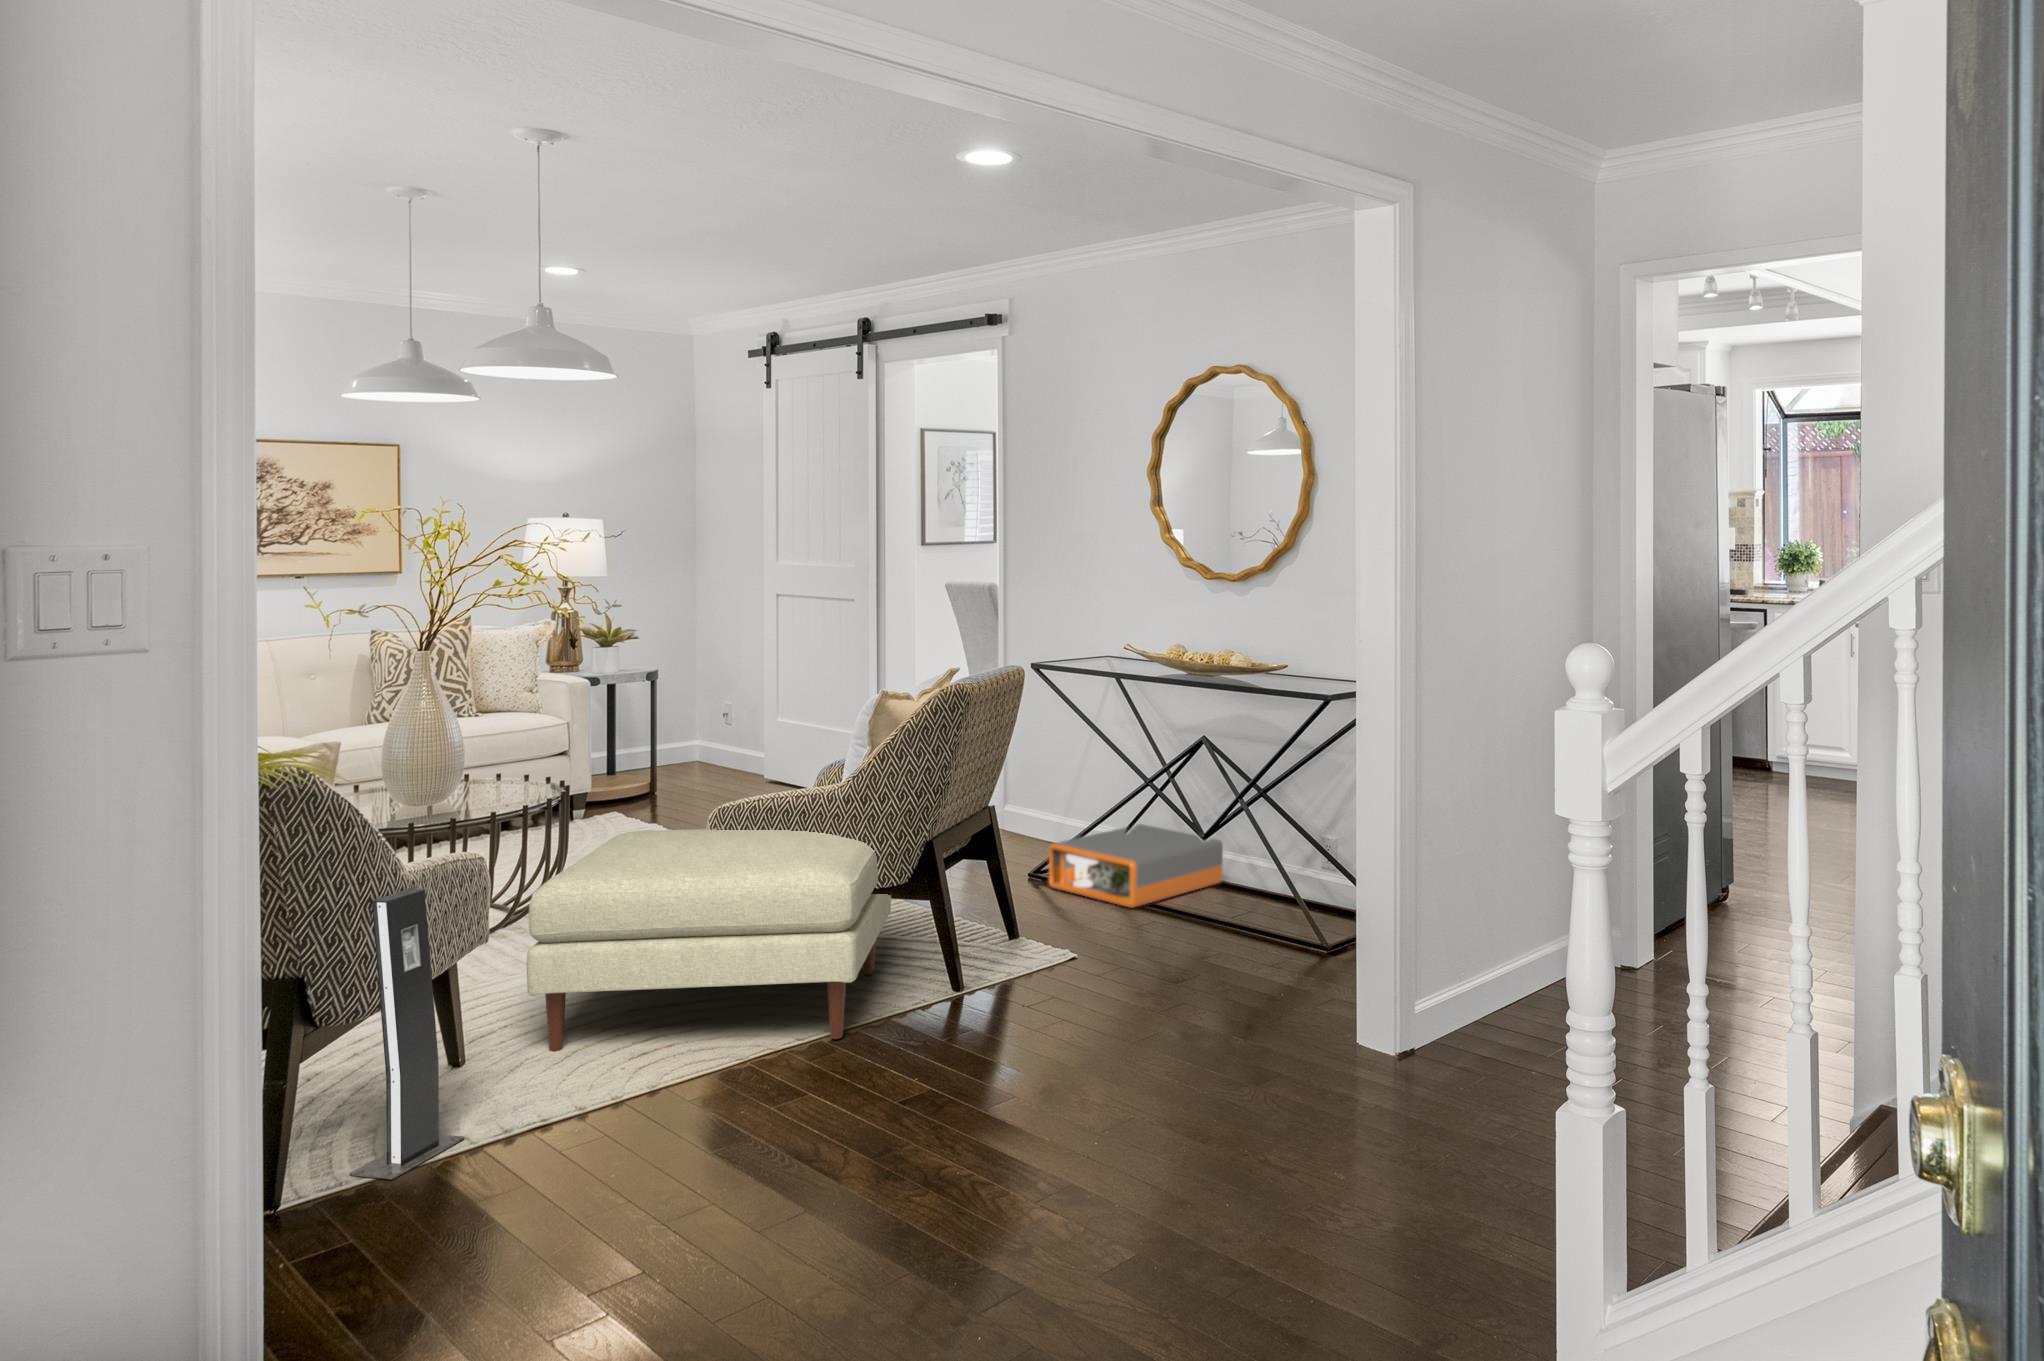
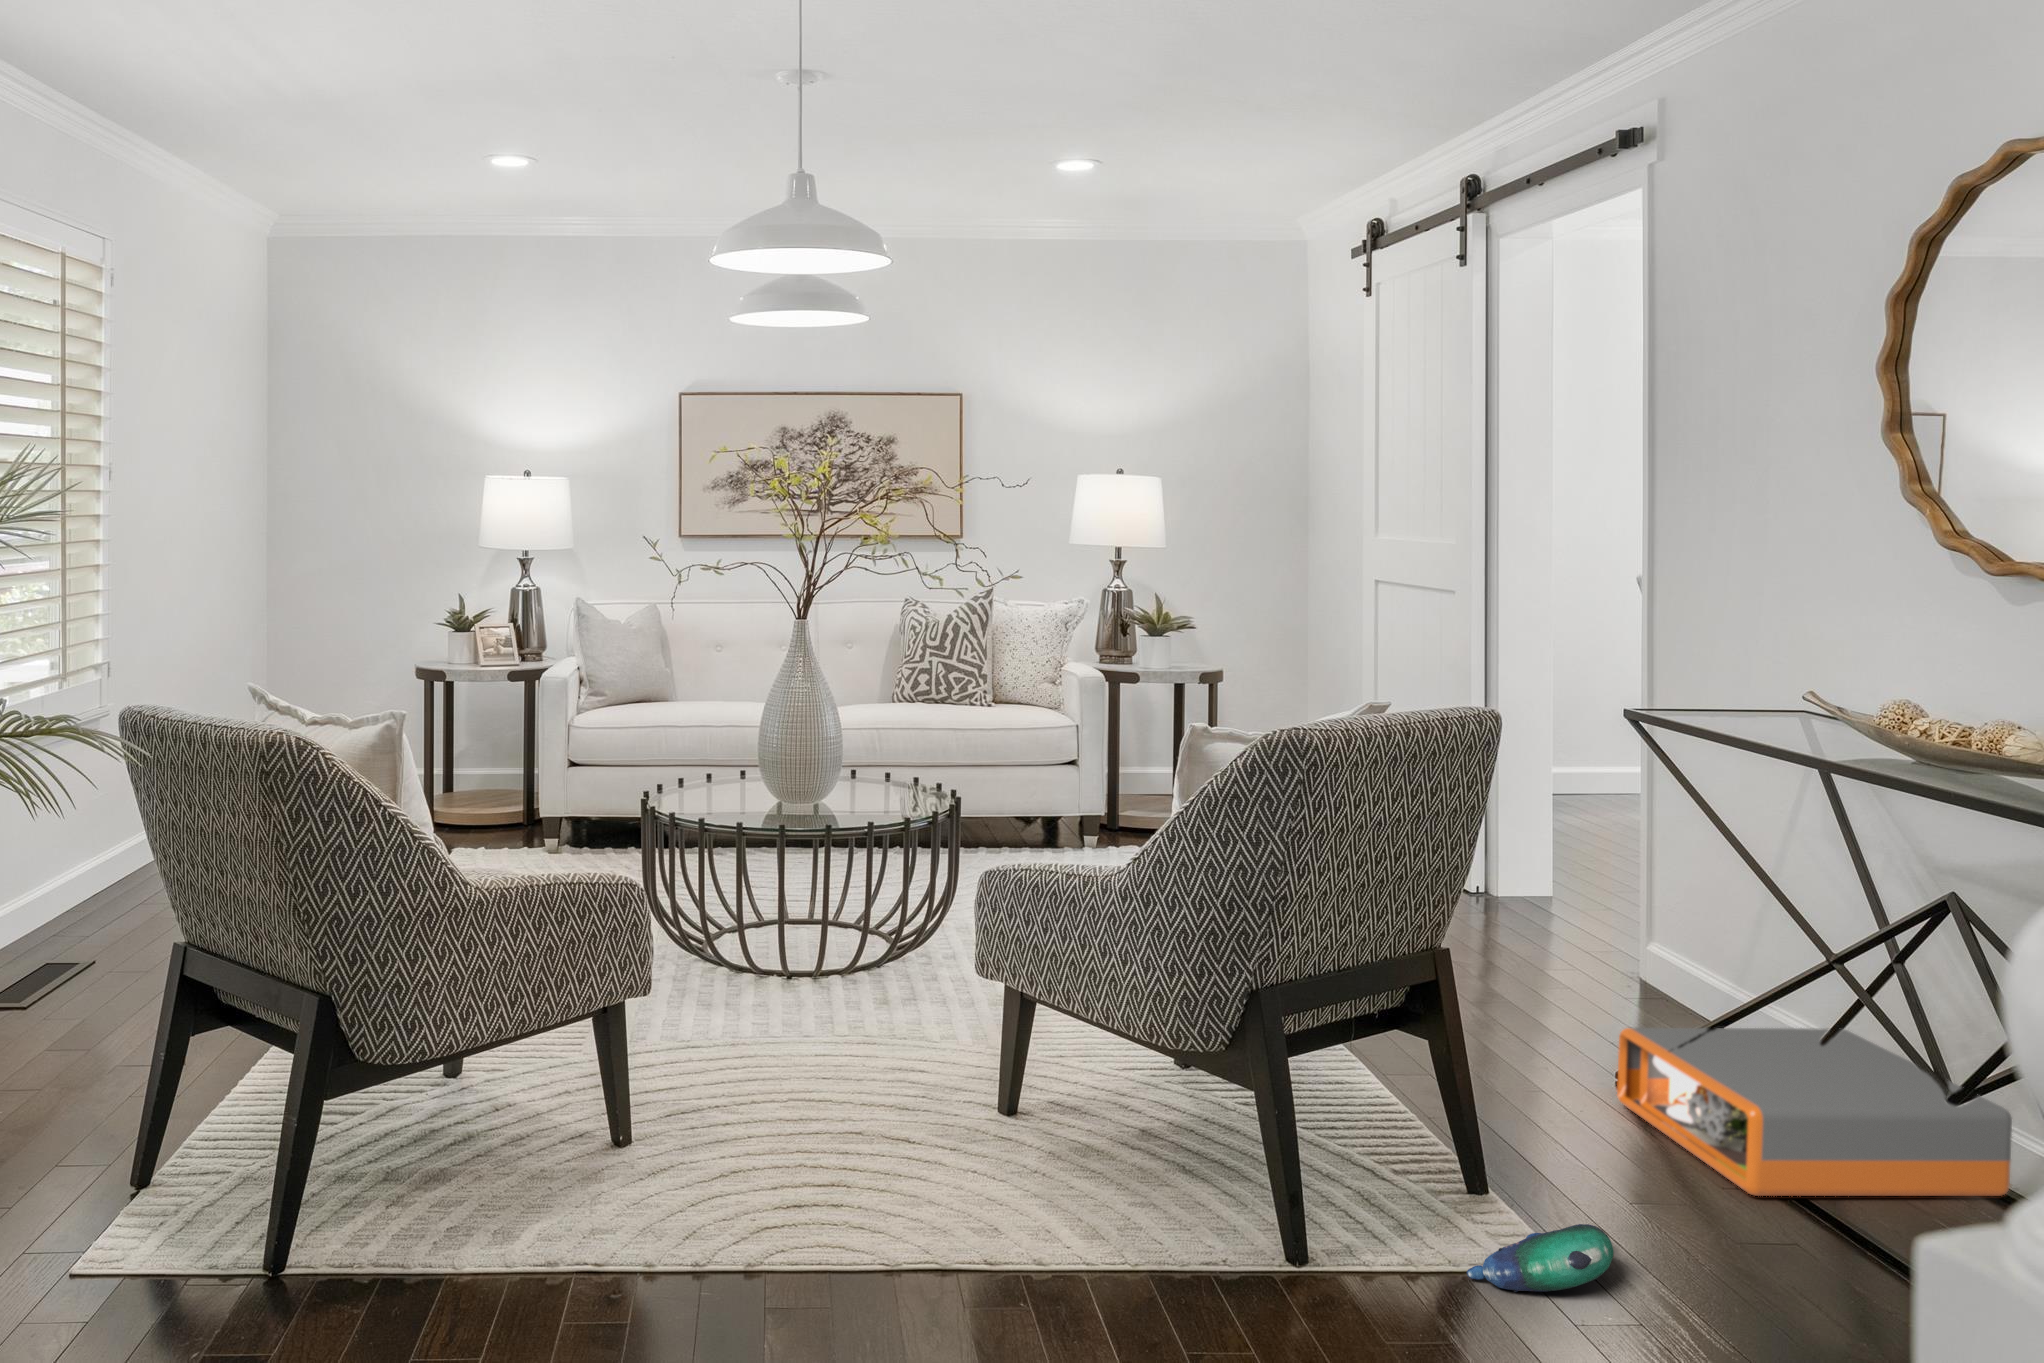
ottoman: present [527,829,891,1052] -> none [674,879,1226,1285]
speaker: present [350,889,464,1180] -> none [346,914,483,1286]
plush toy: none [1045,928,1105,970] -> present [1467,1224,1613,1292]

